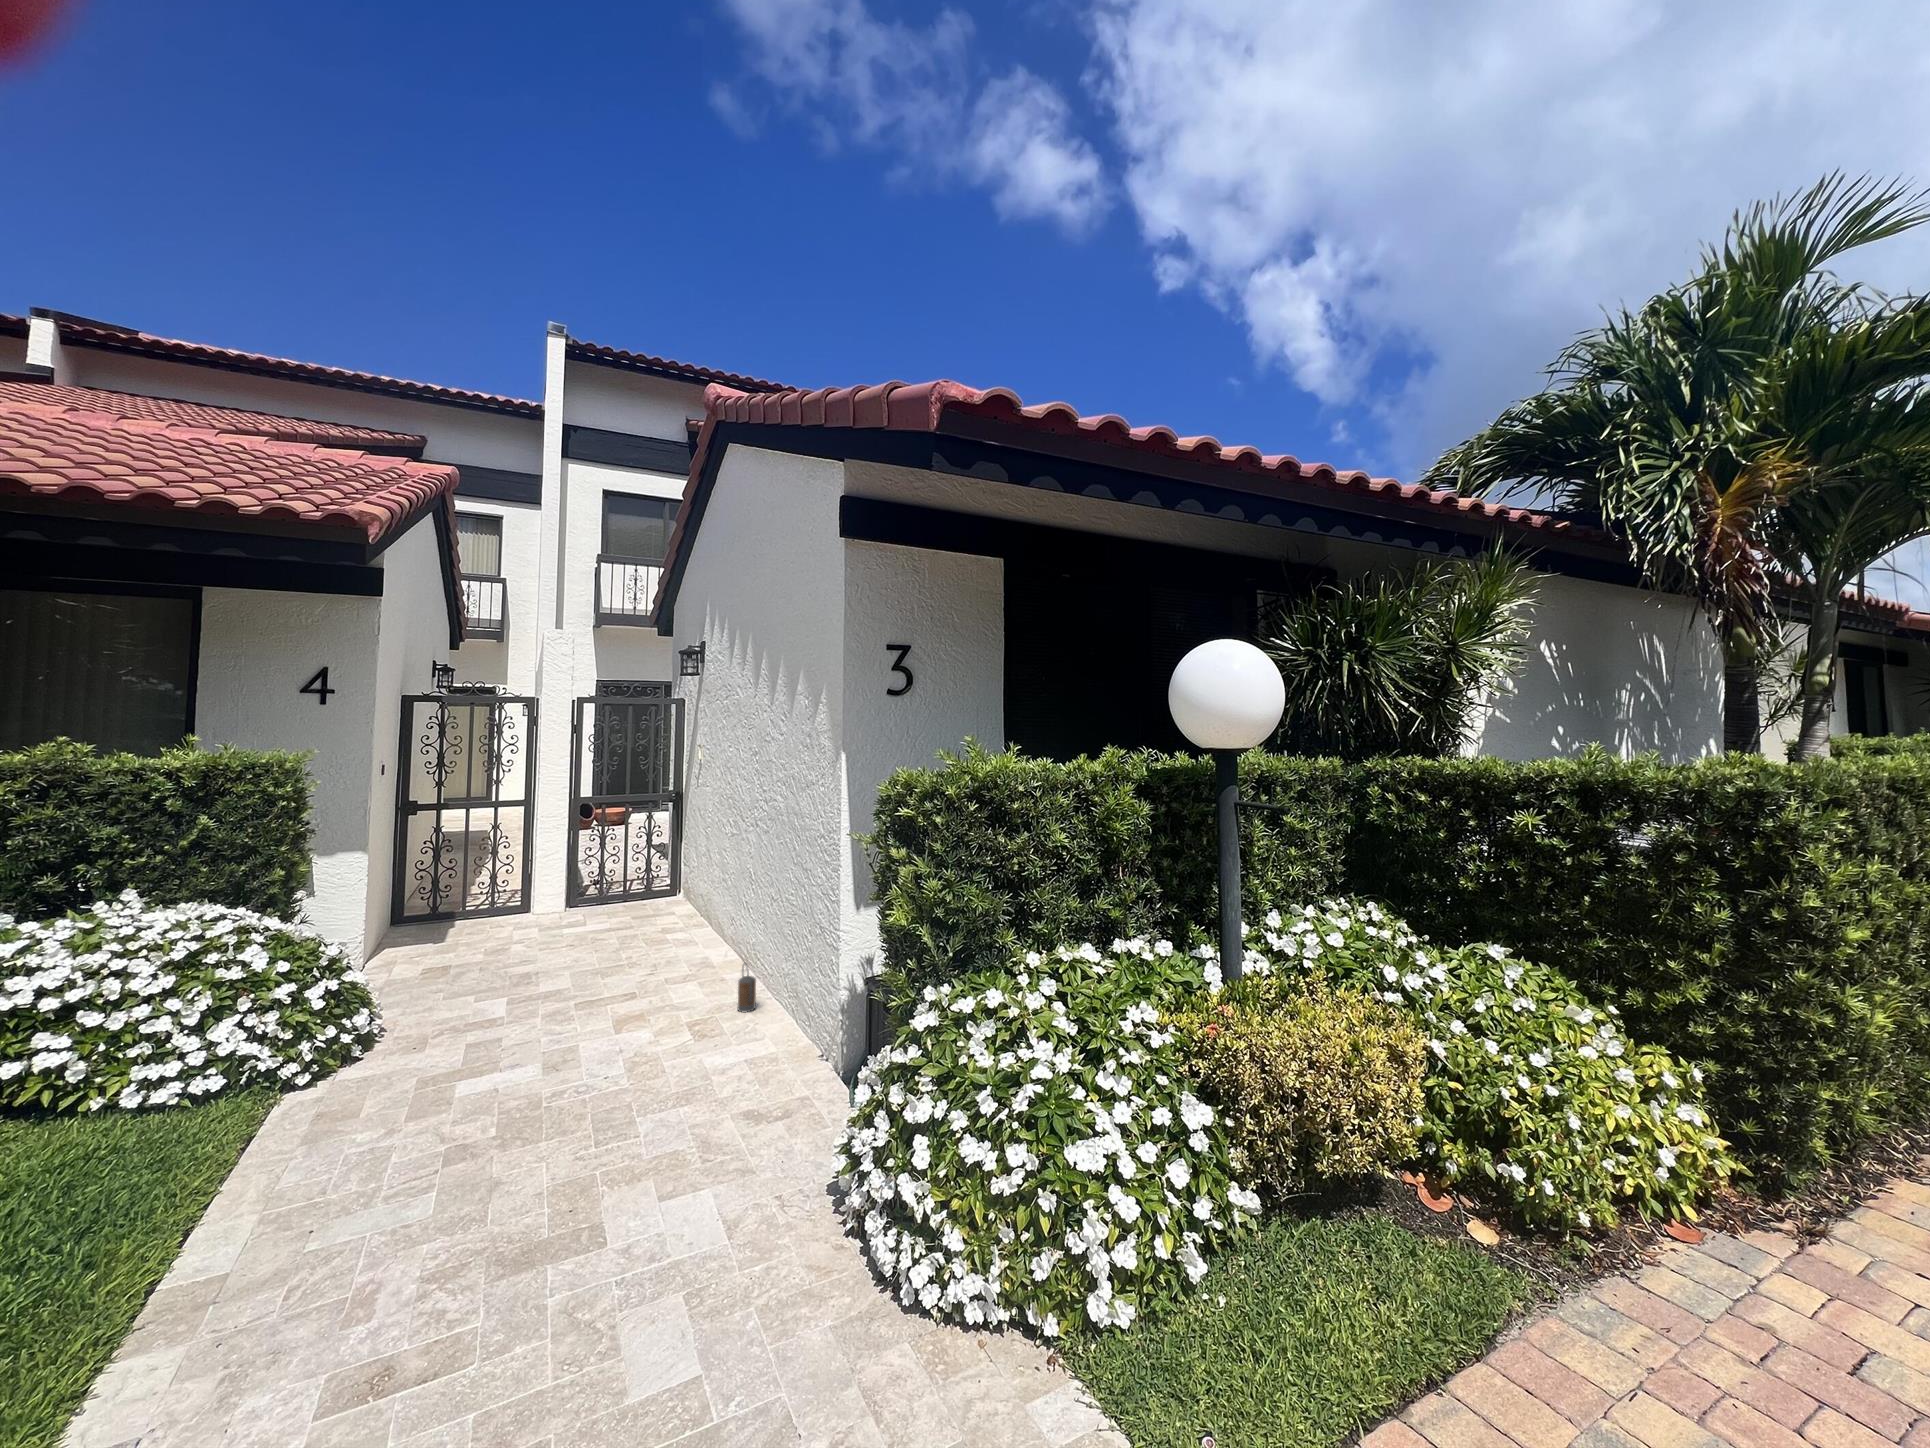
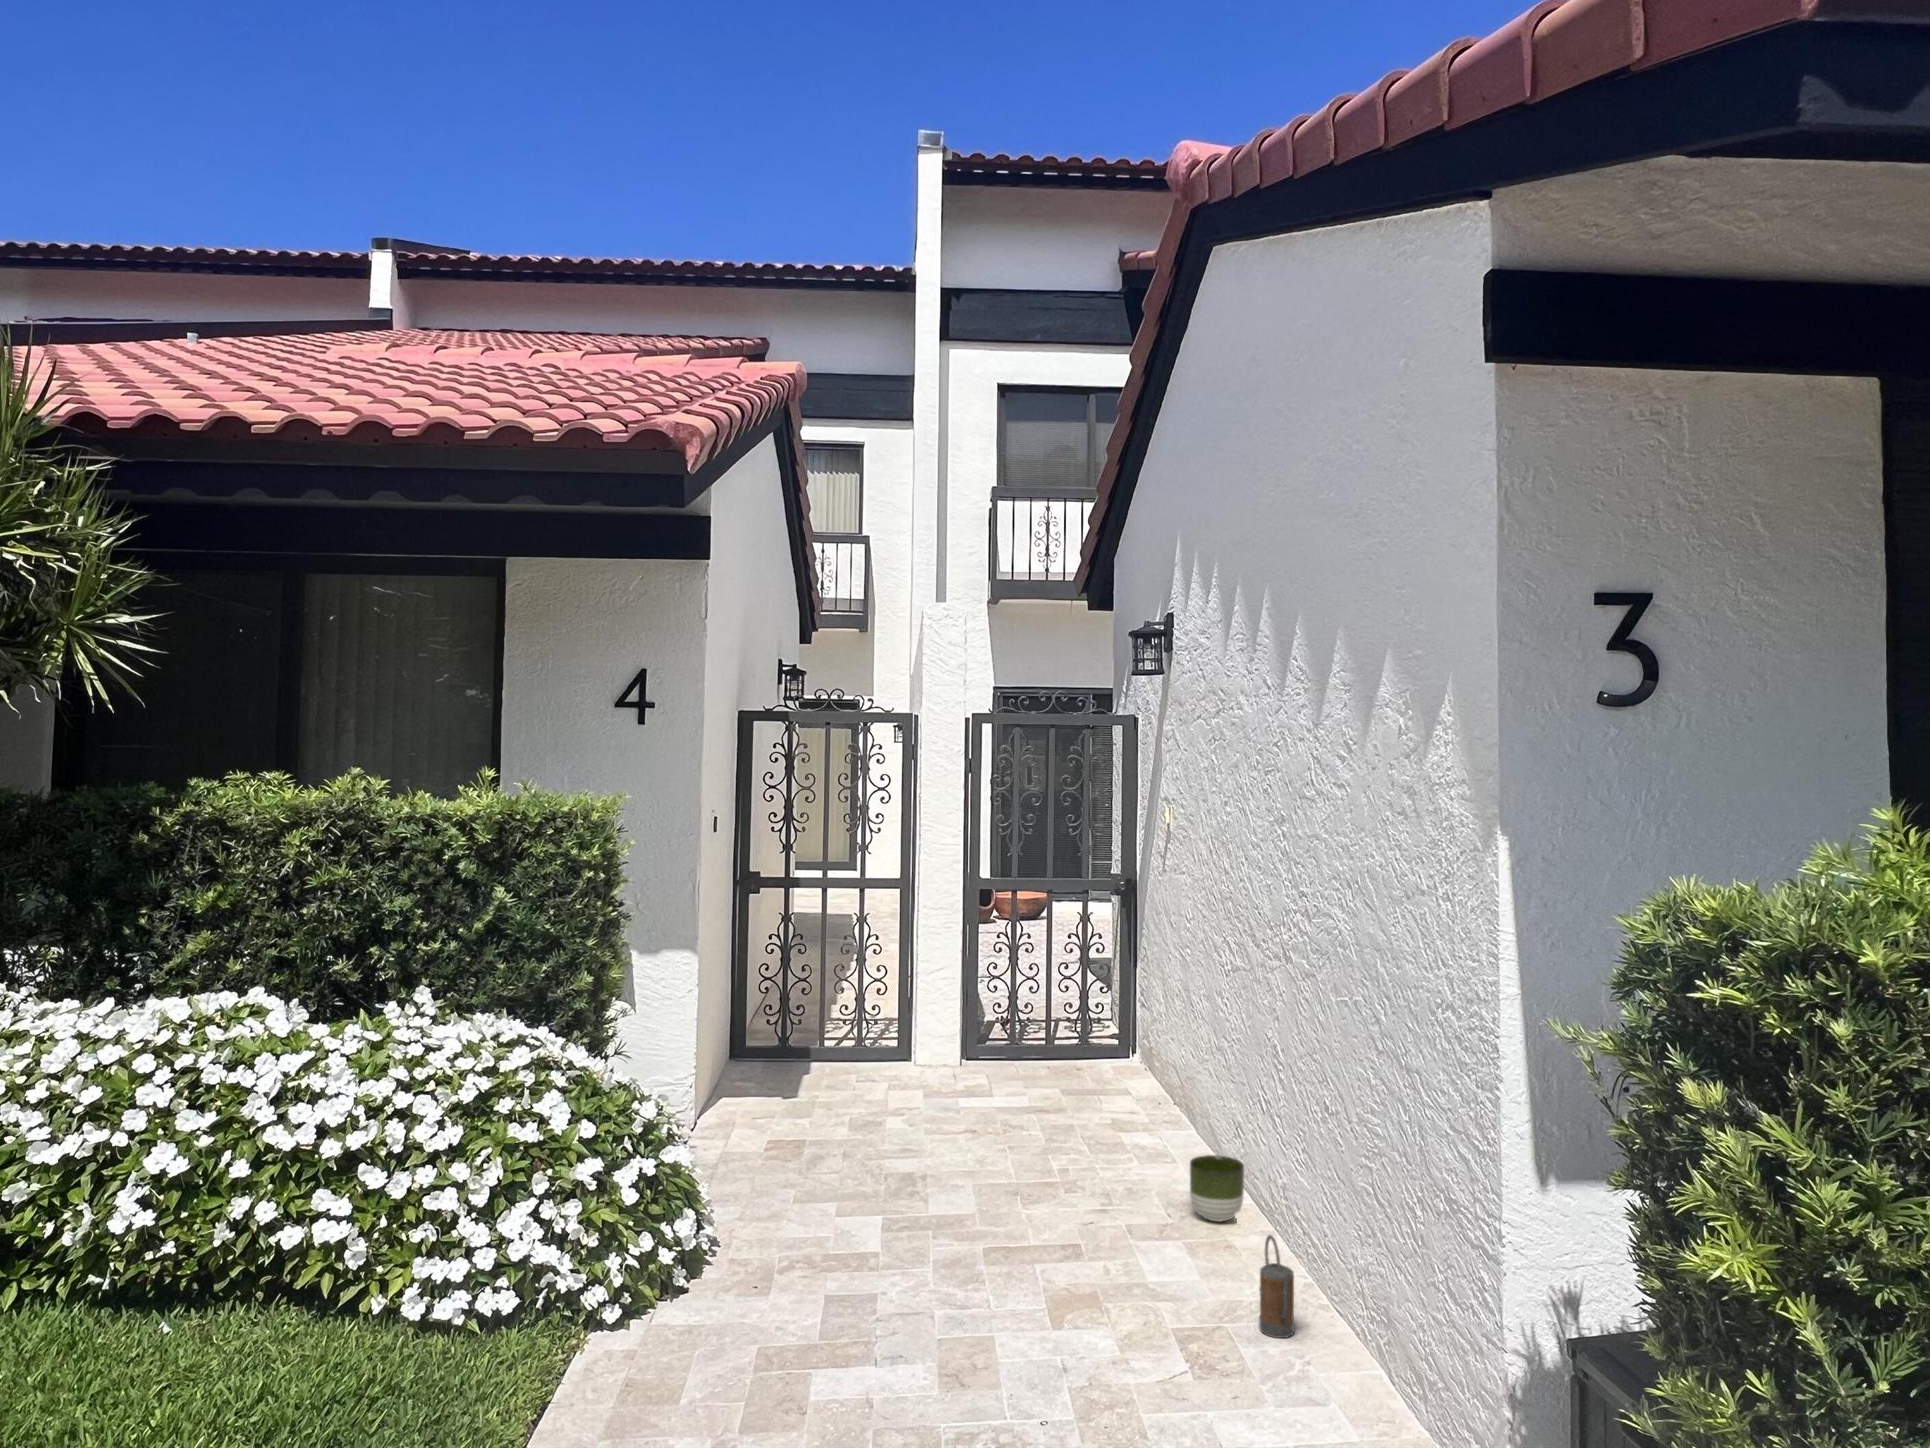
planter: none [706,932,736,966] -> present [1190,1155,1244,1221]

